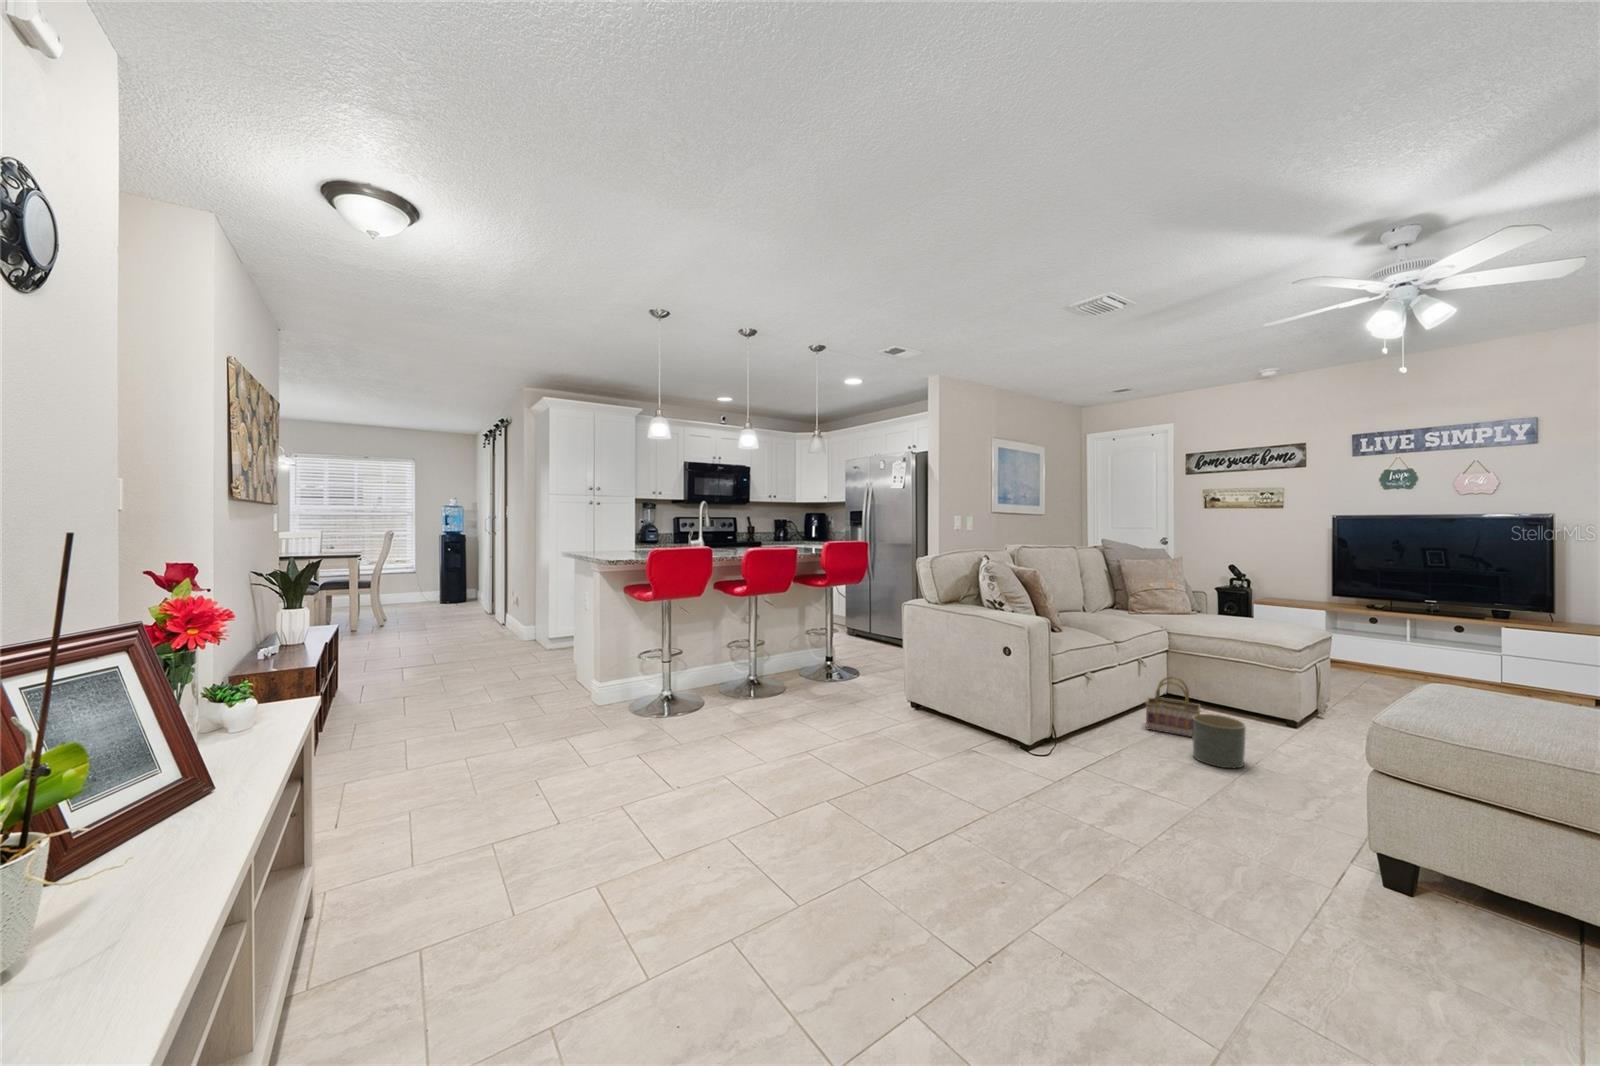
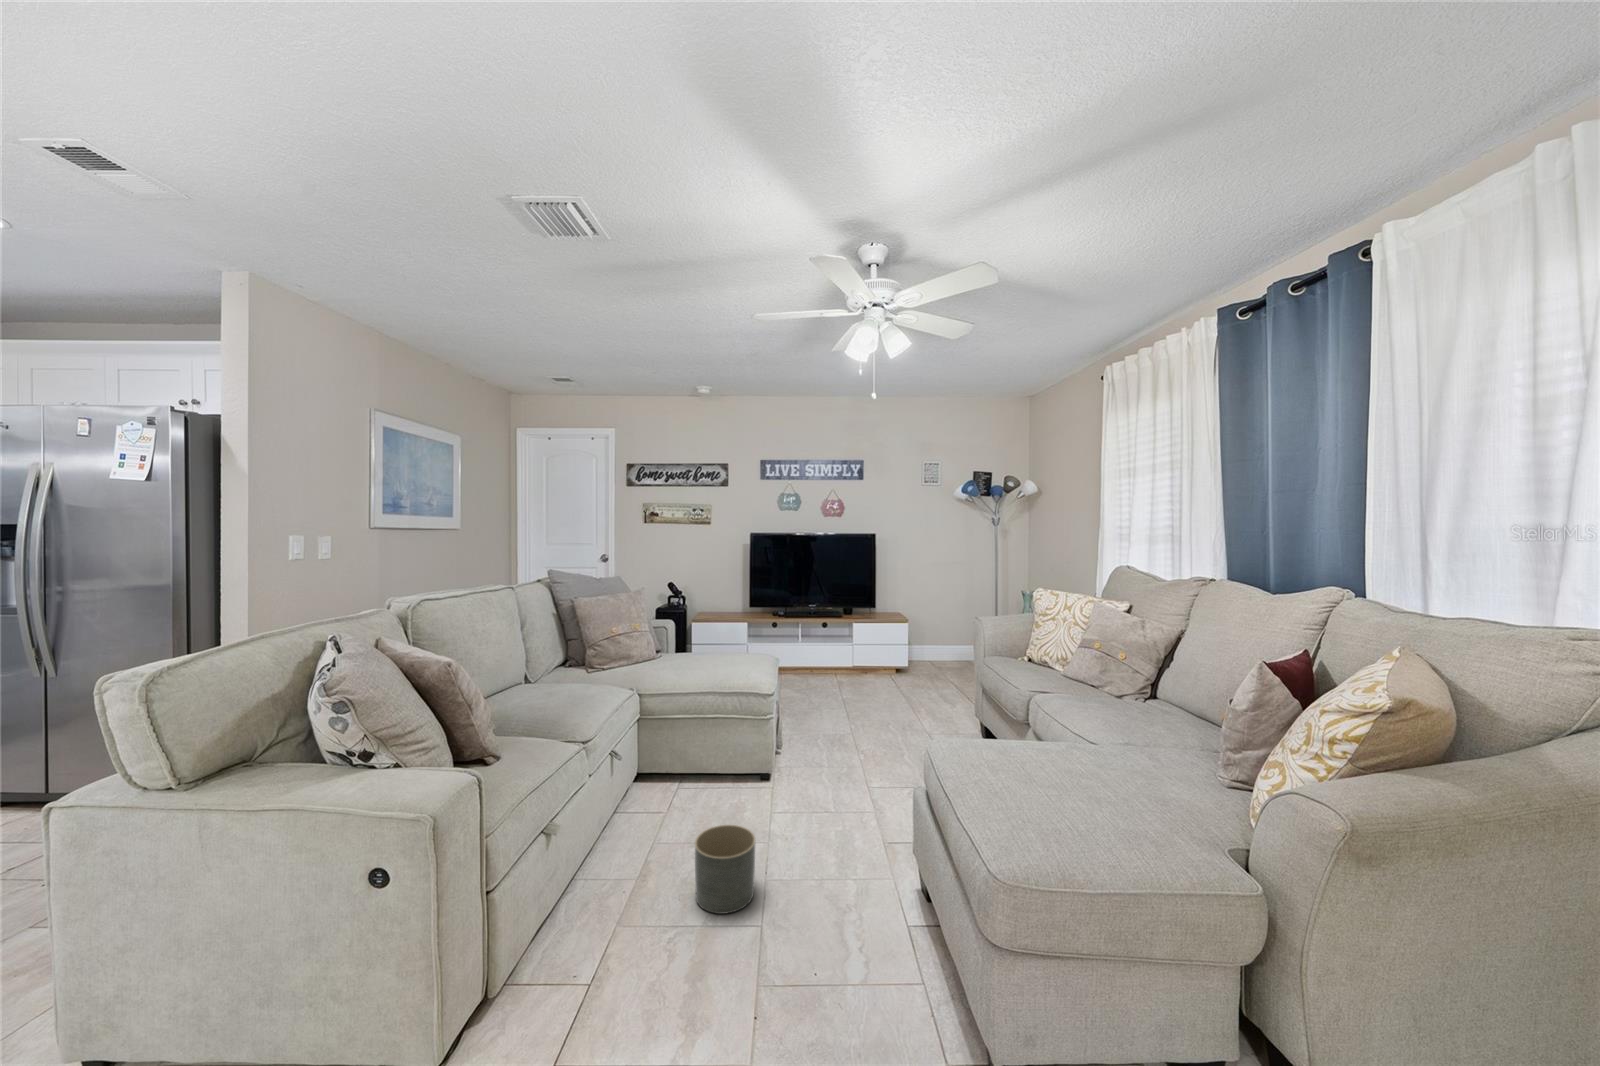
basket: present [1146,677,1201,737] -> none [624,772,692,864]

